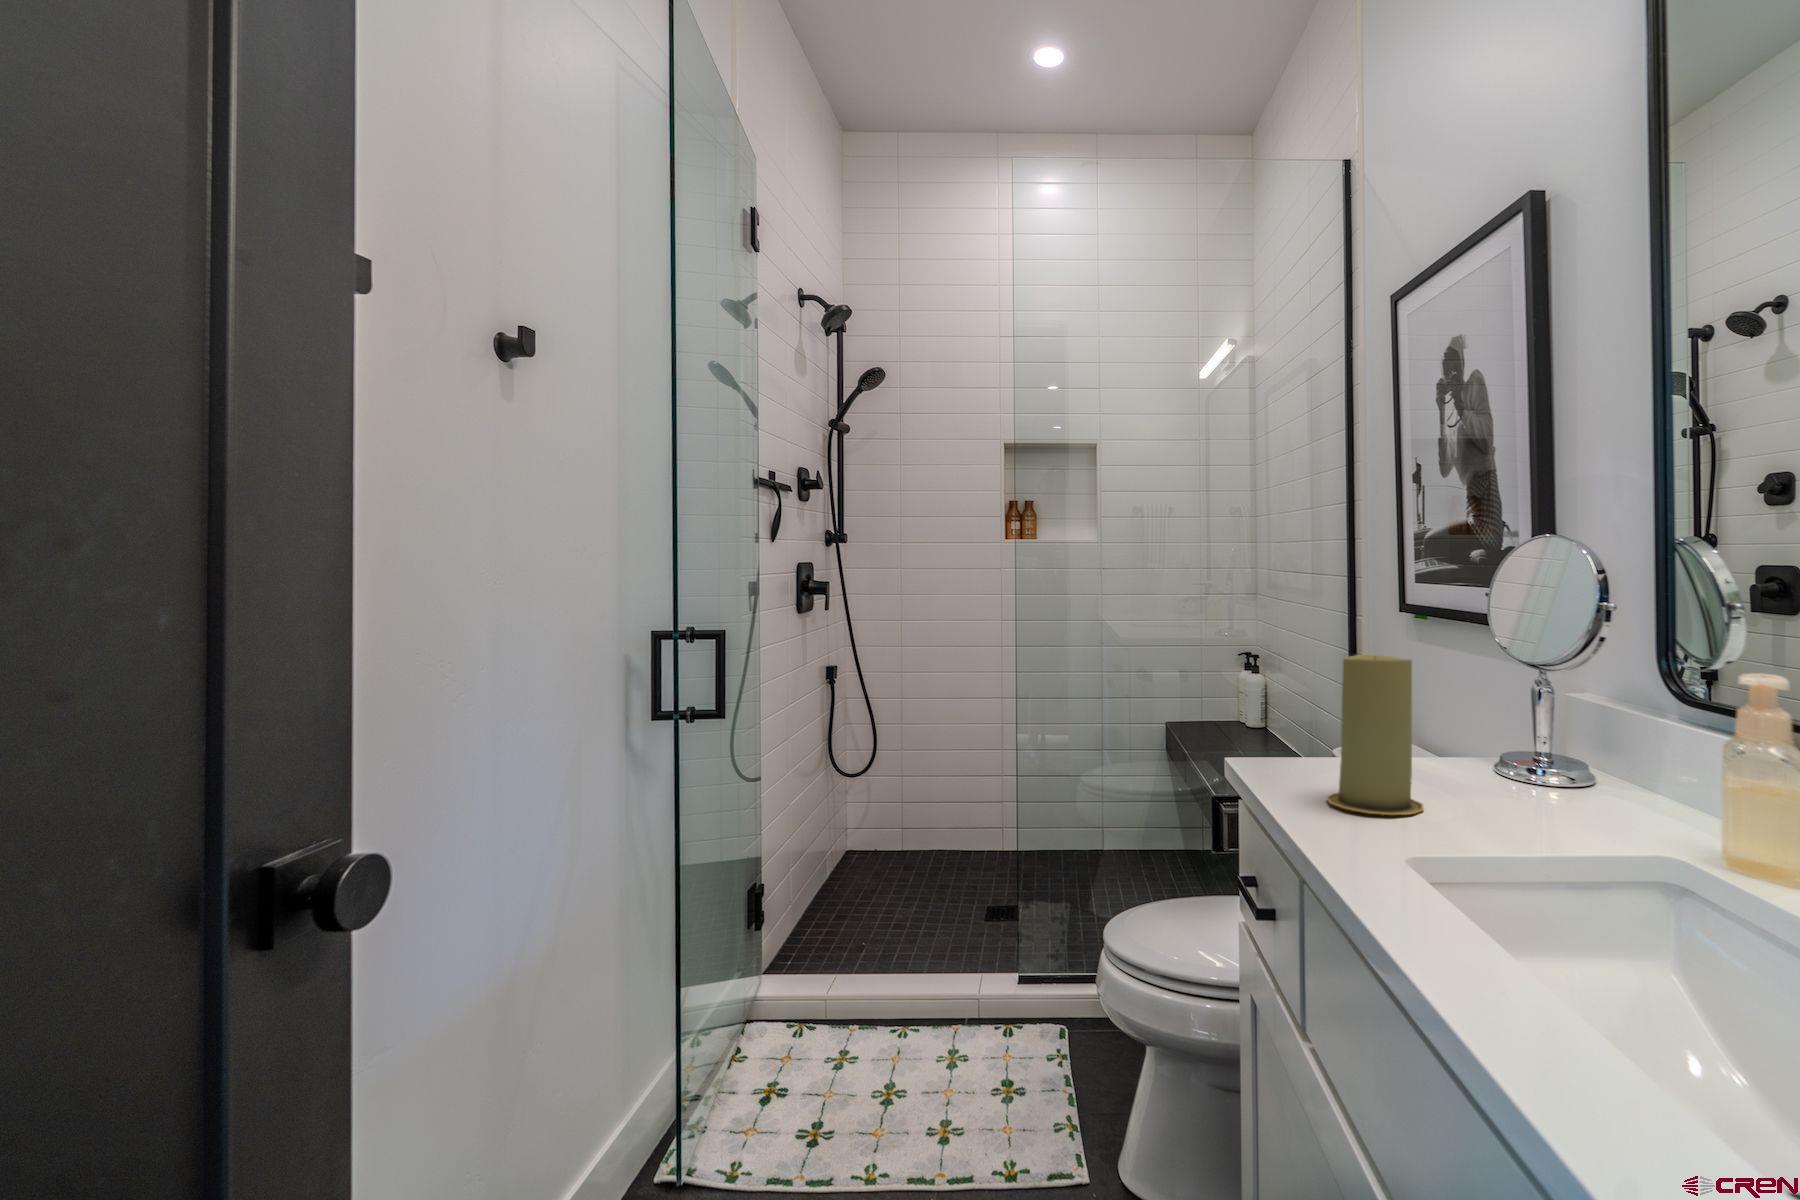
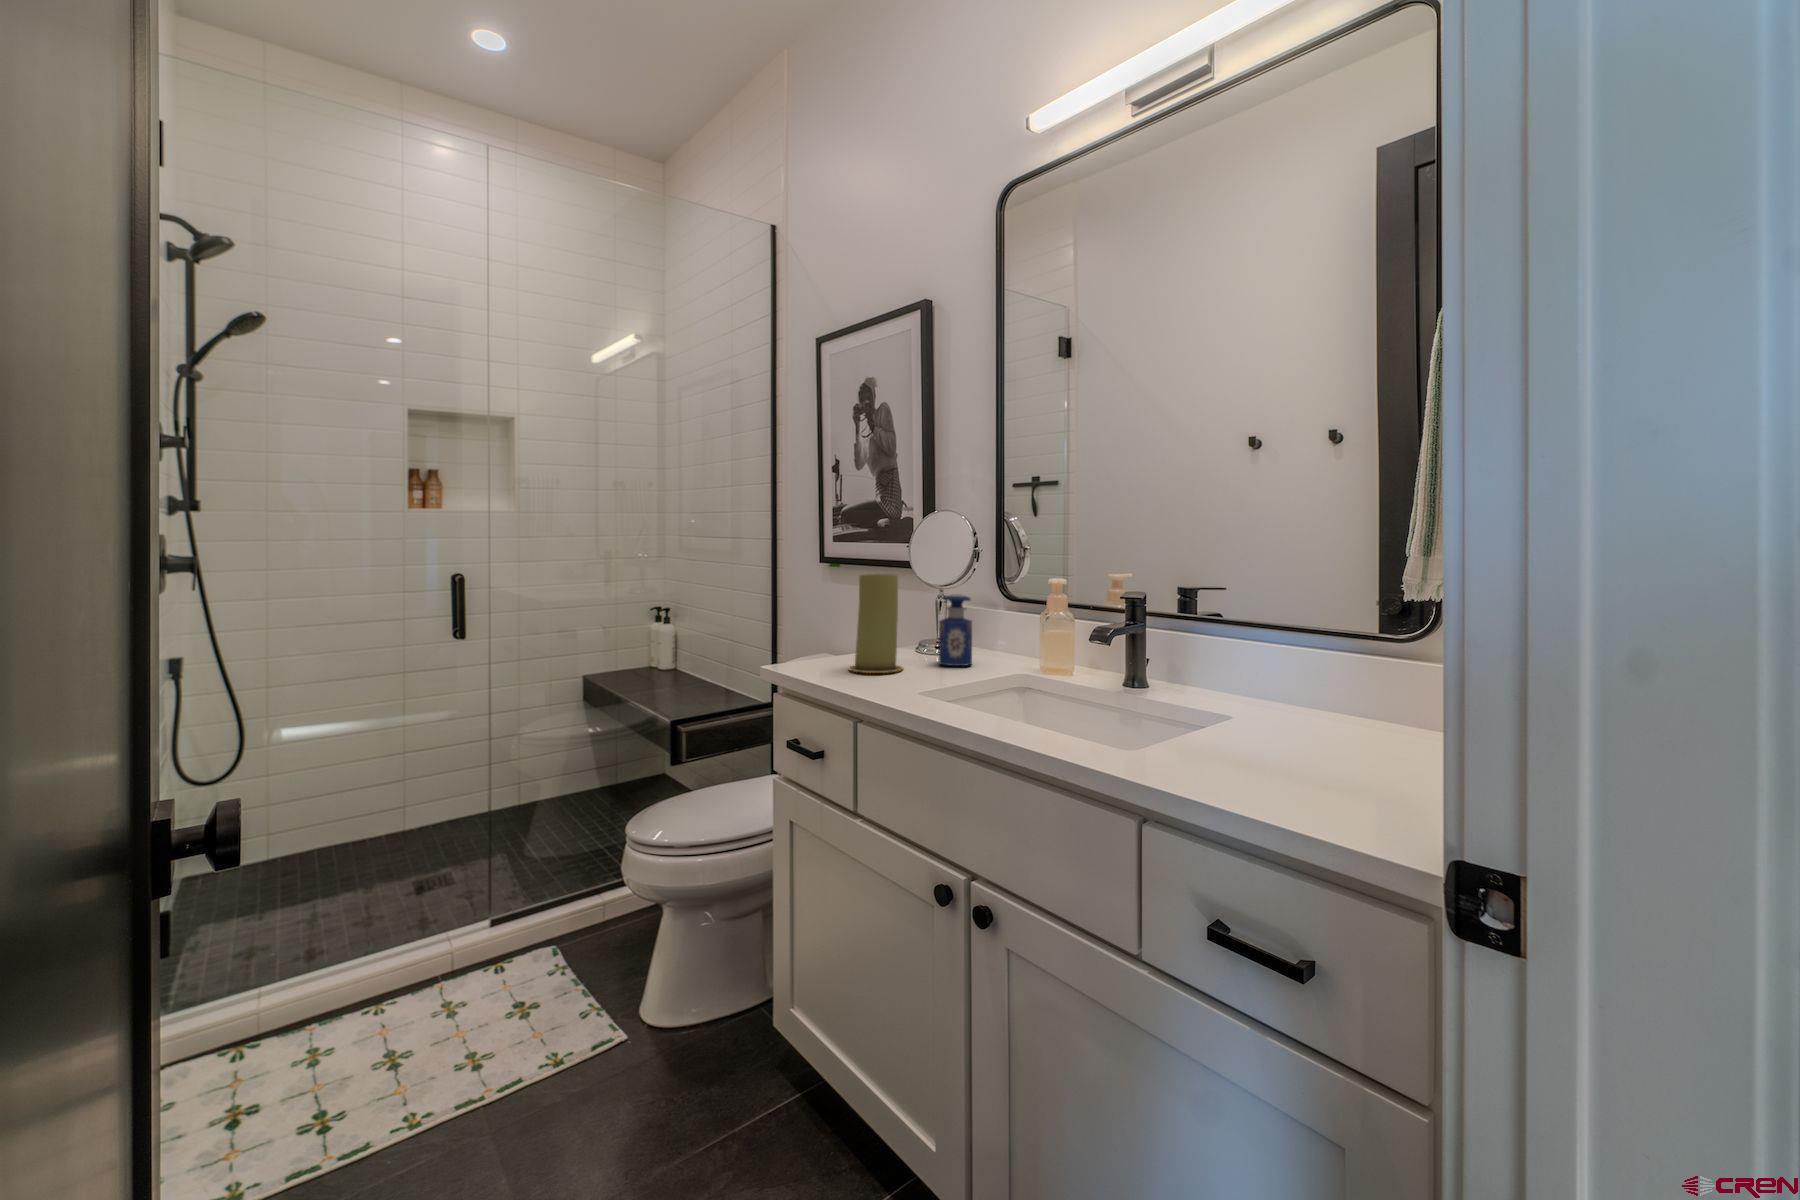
perfume bottle: none [1497,695,1578,825] -> present [939,594,972,666]

